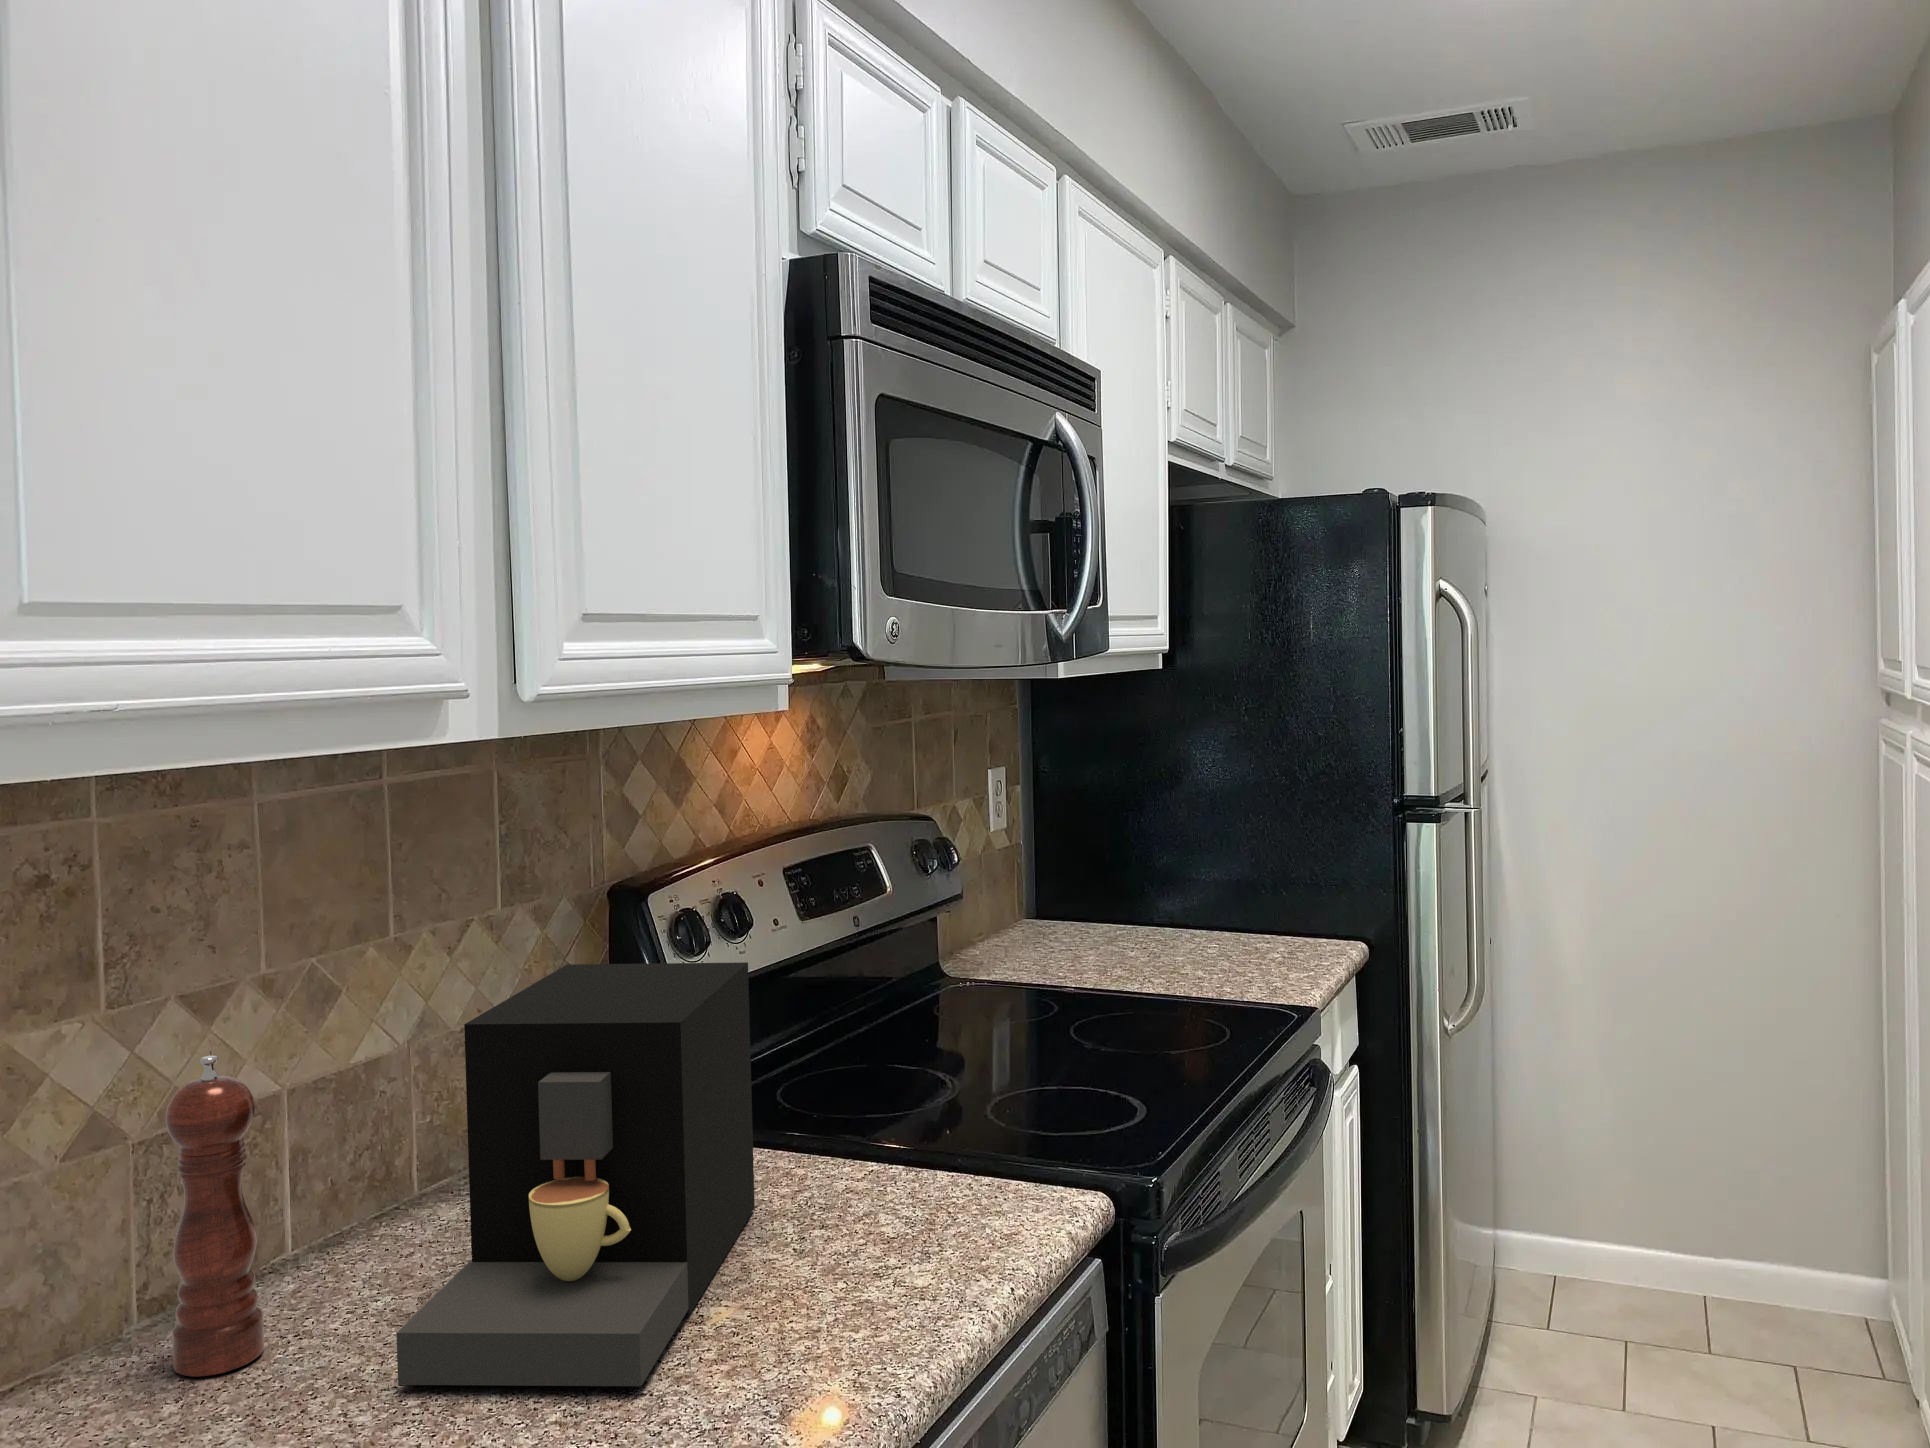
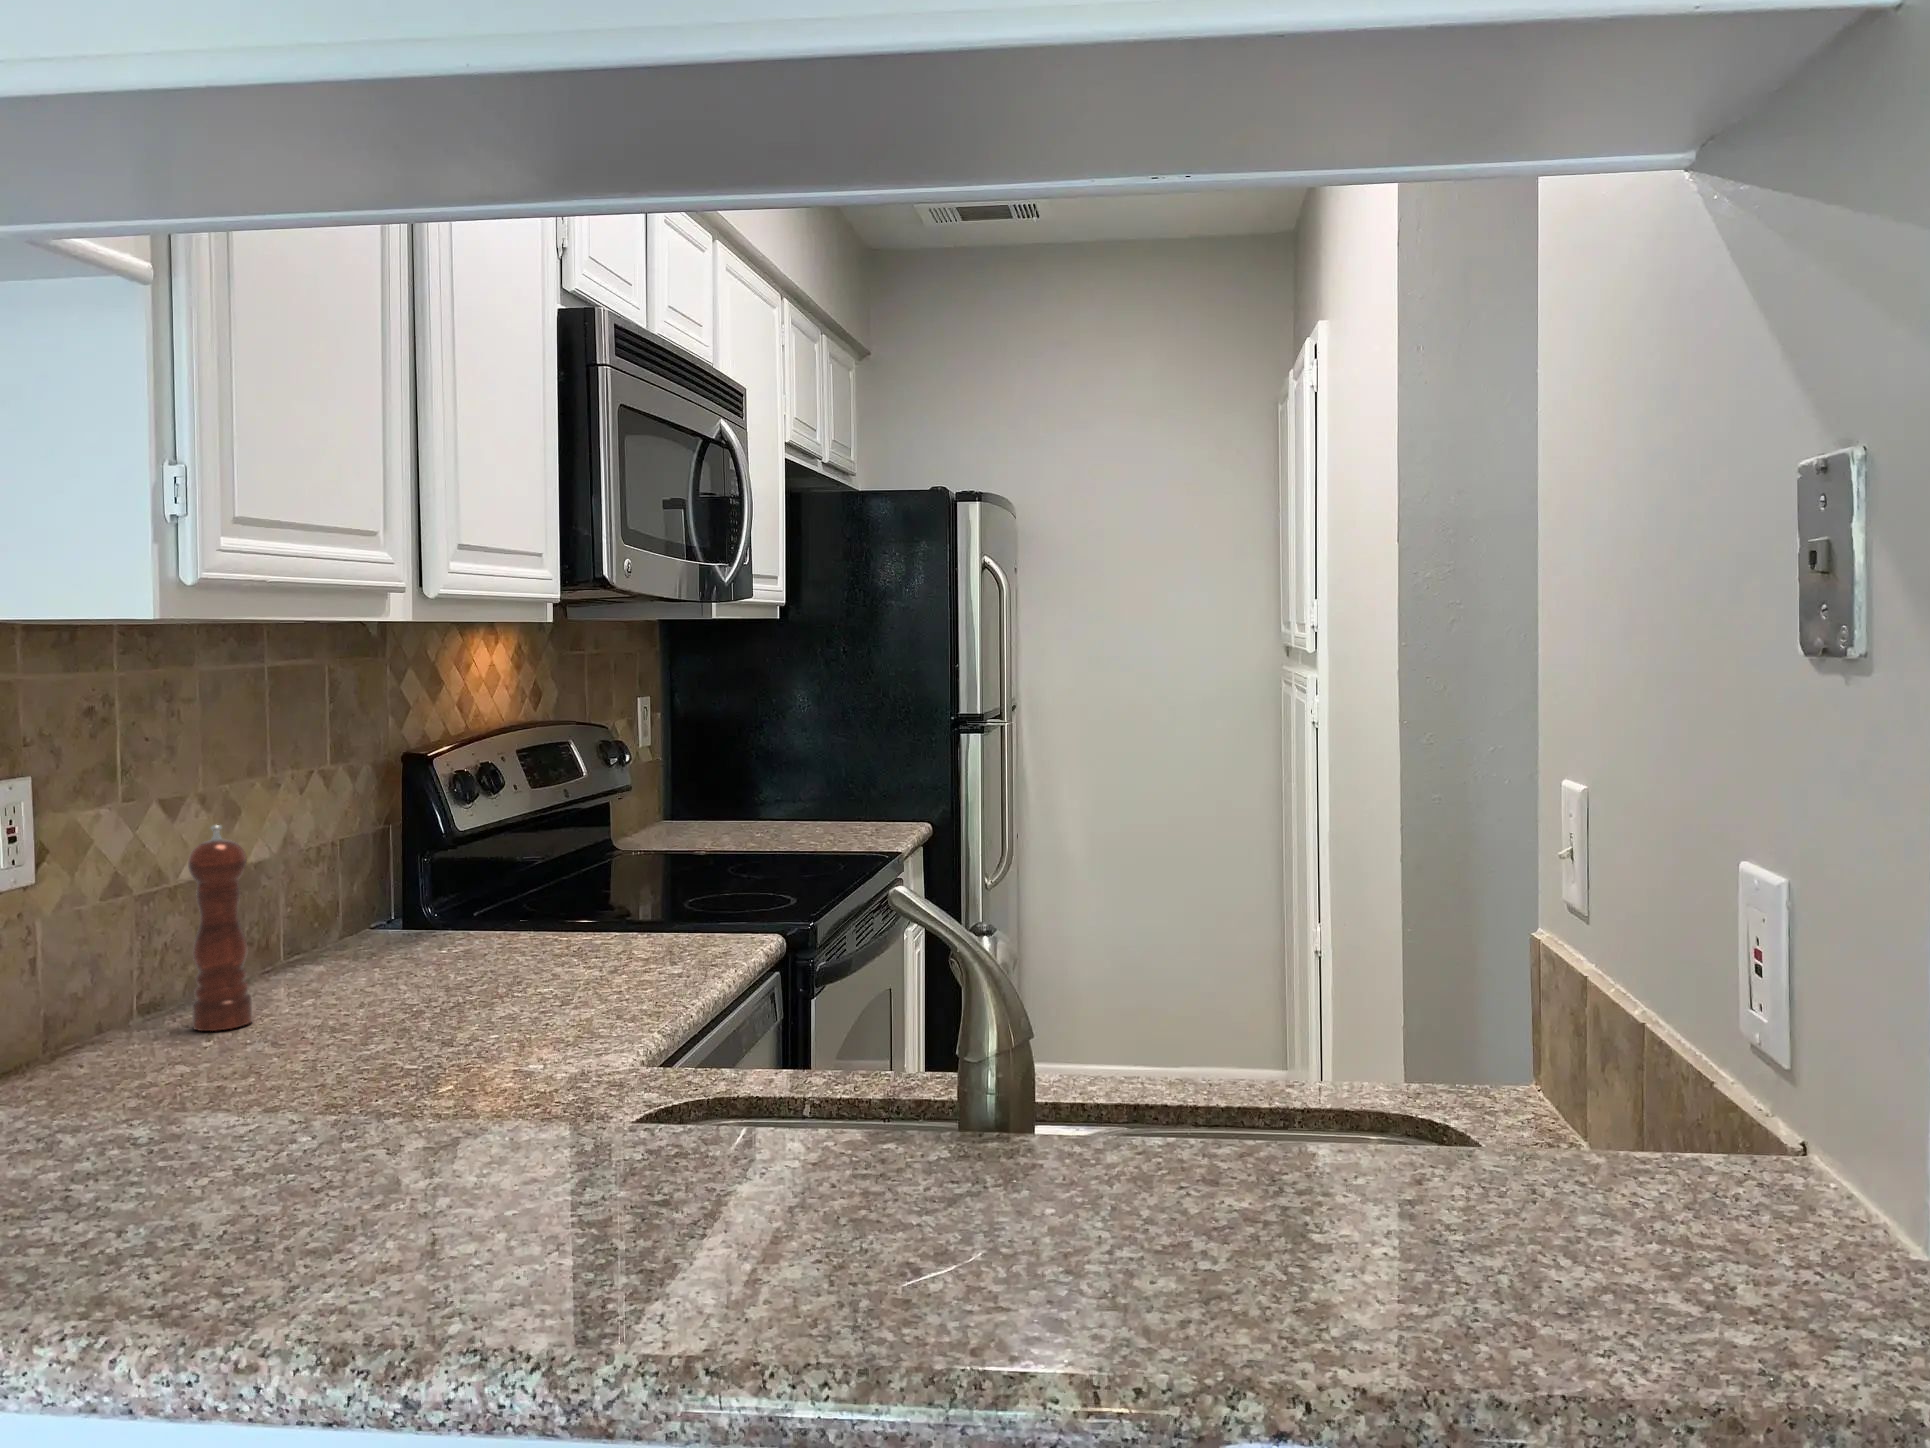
coffee maker: present [396,962,755,1386] -> none [367,786,548,1020]

